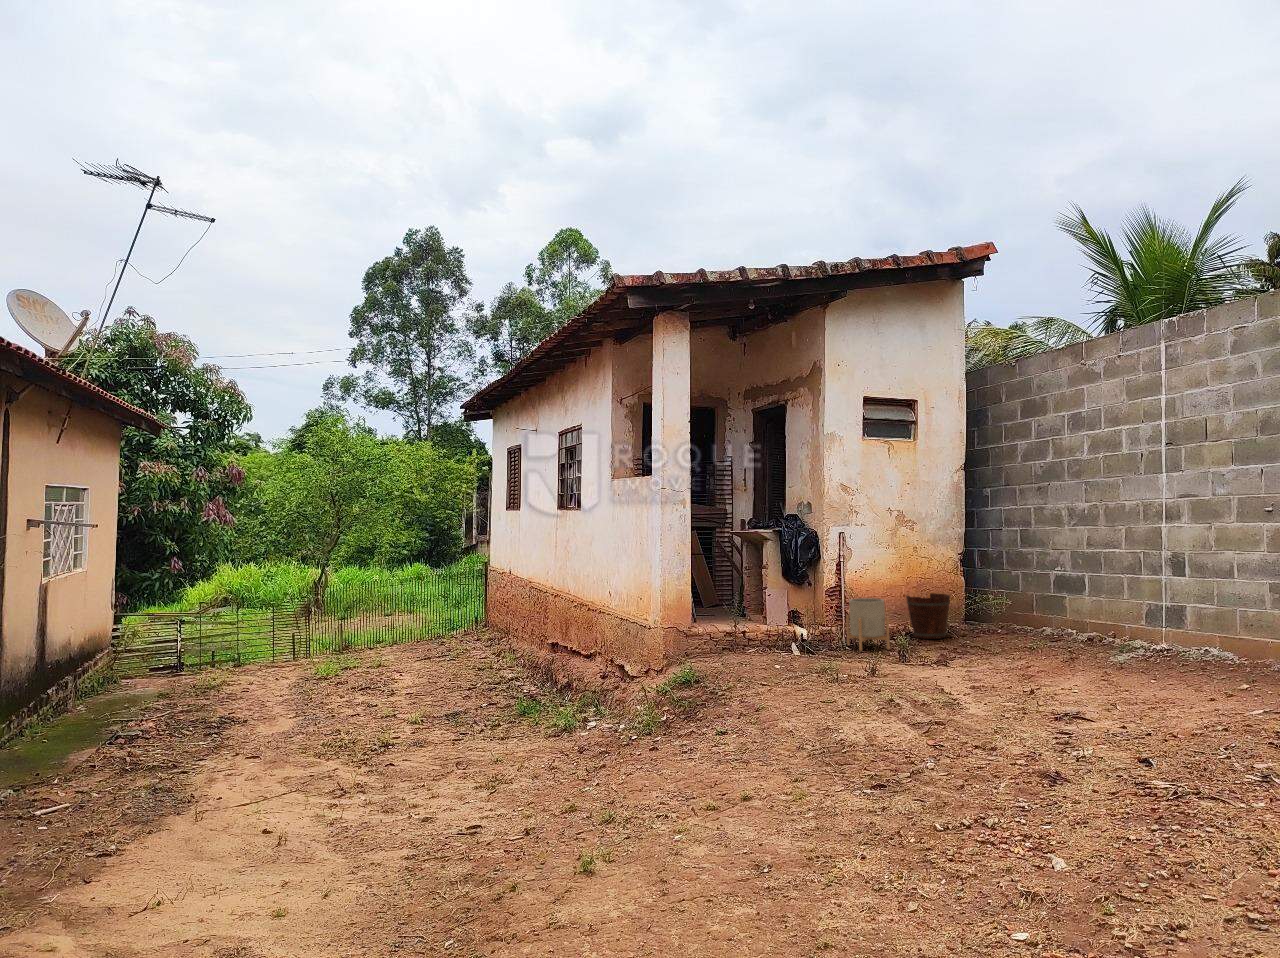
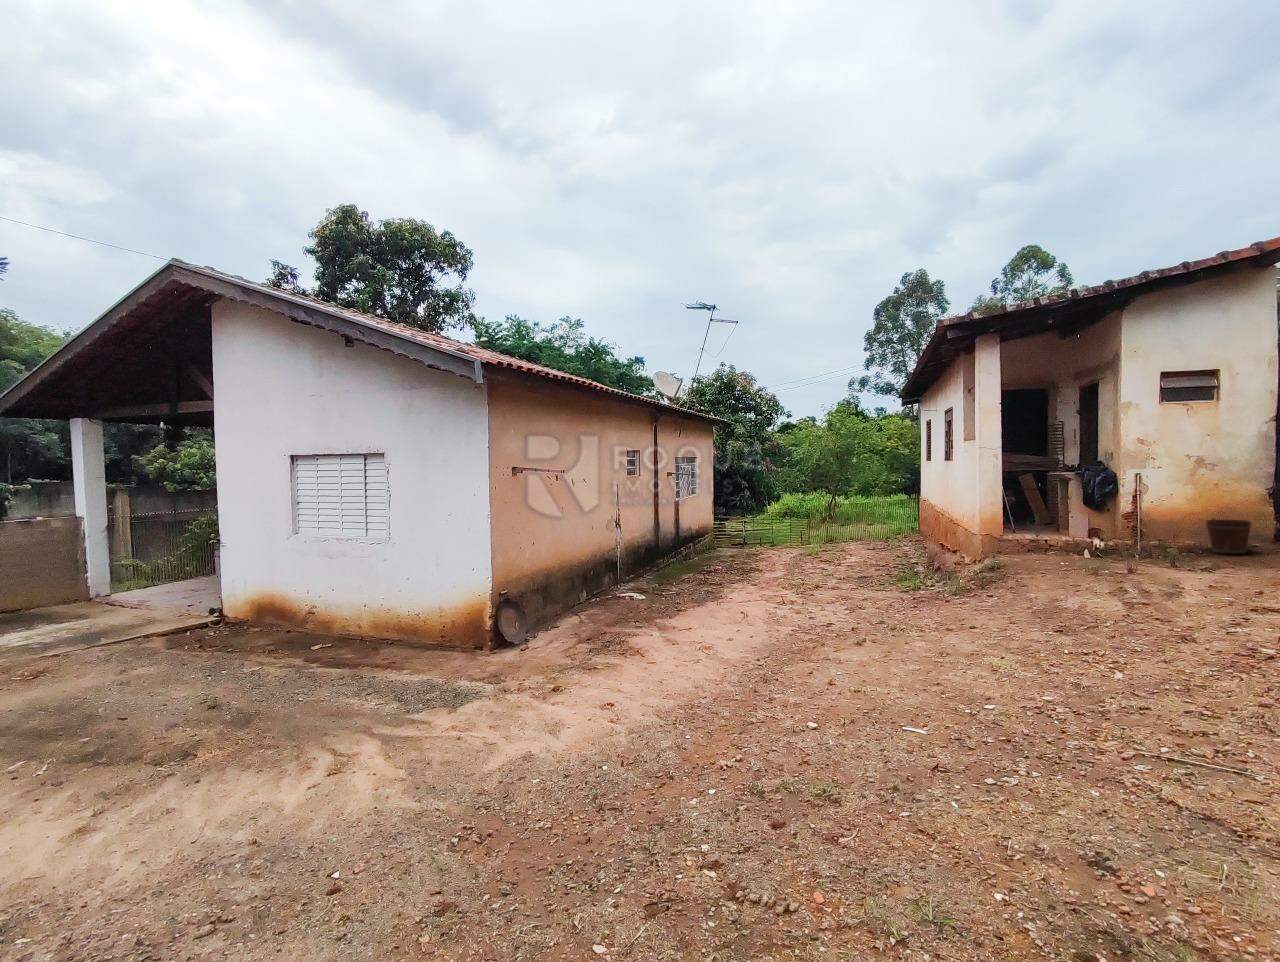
planter: present [846,598,890,651] -> none [1139,521,1174,558]

